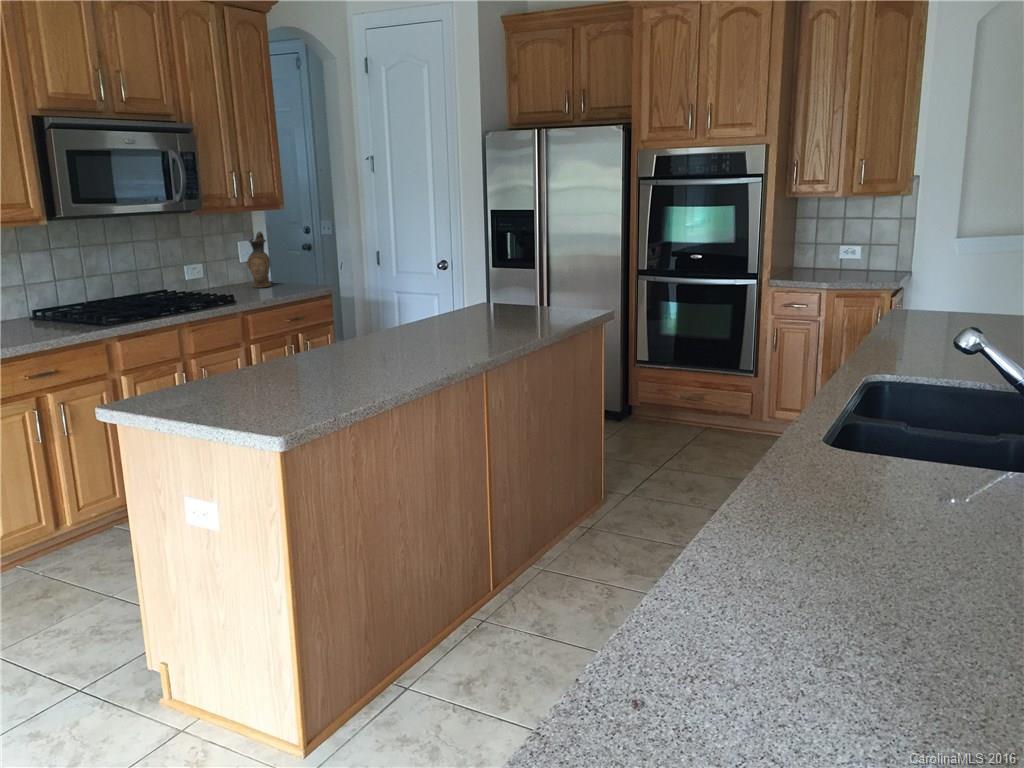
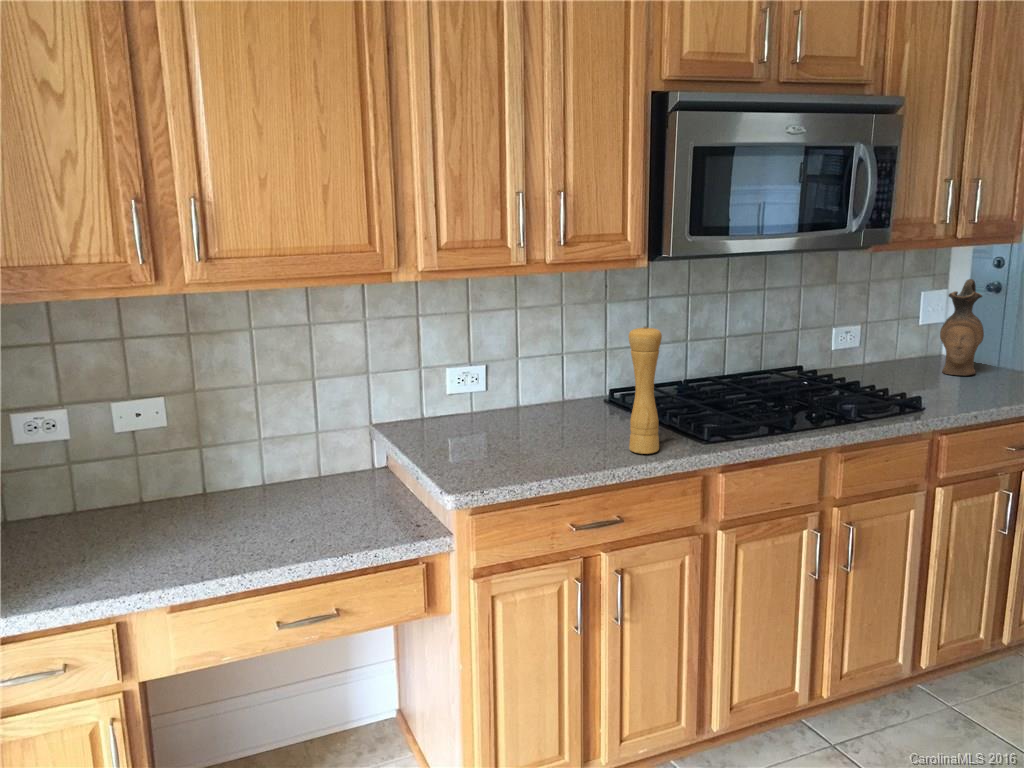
pepper mill: none [43,257,75,333] -> present [629,326,662,454]

